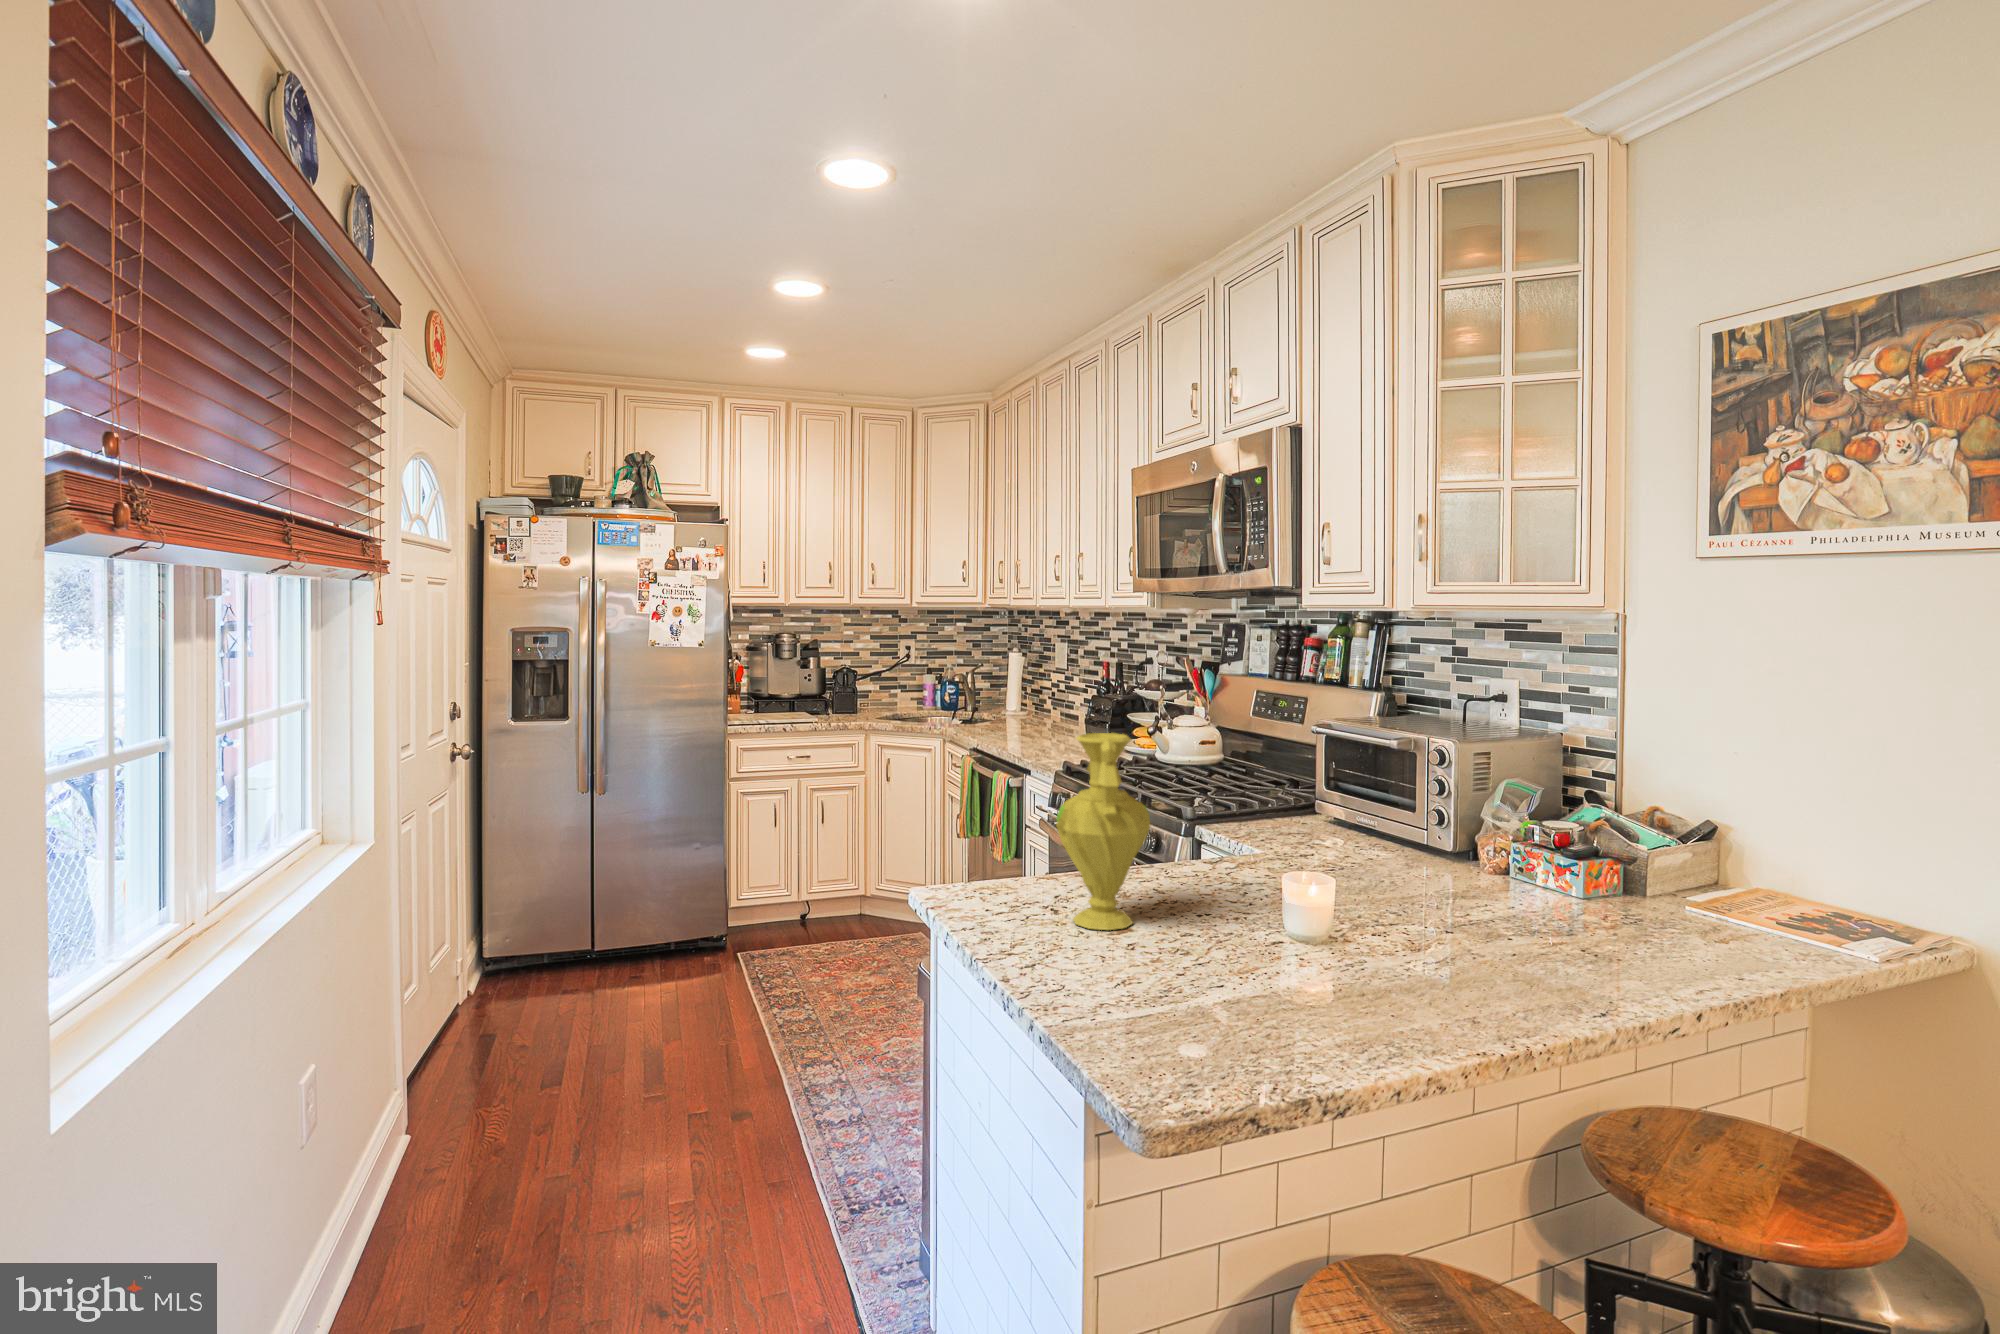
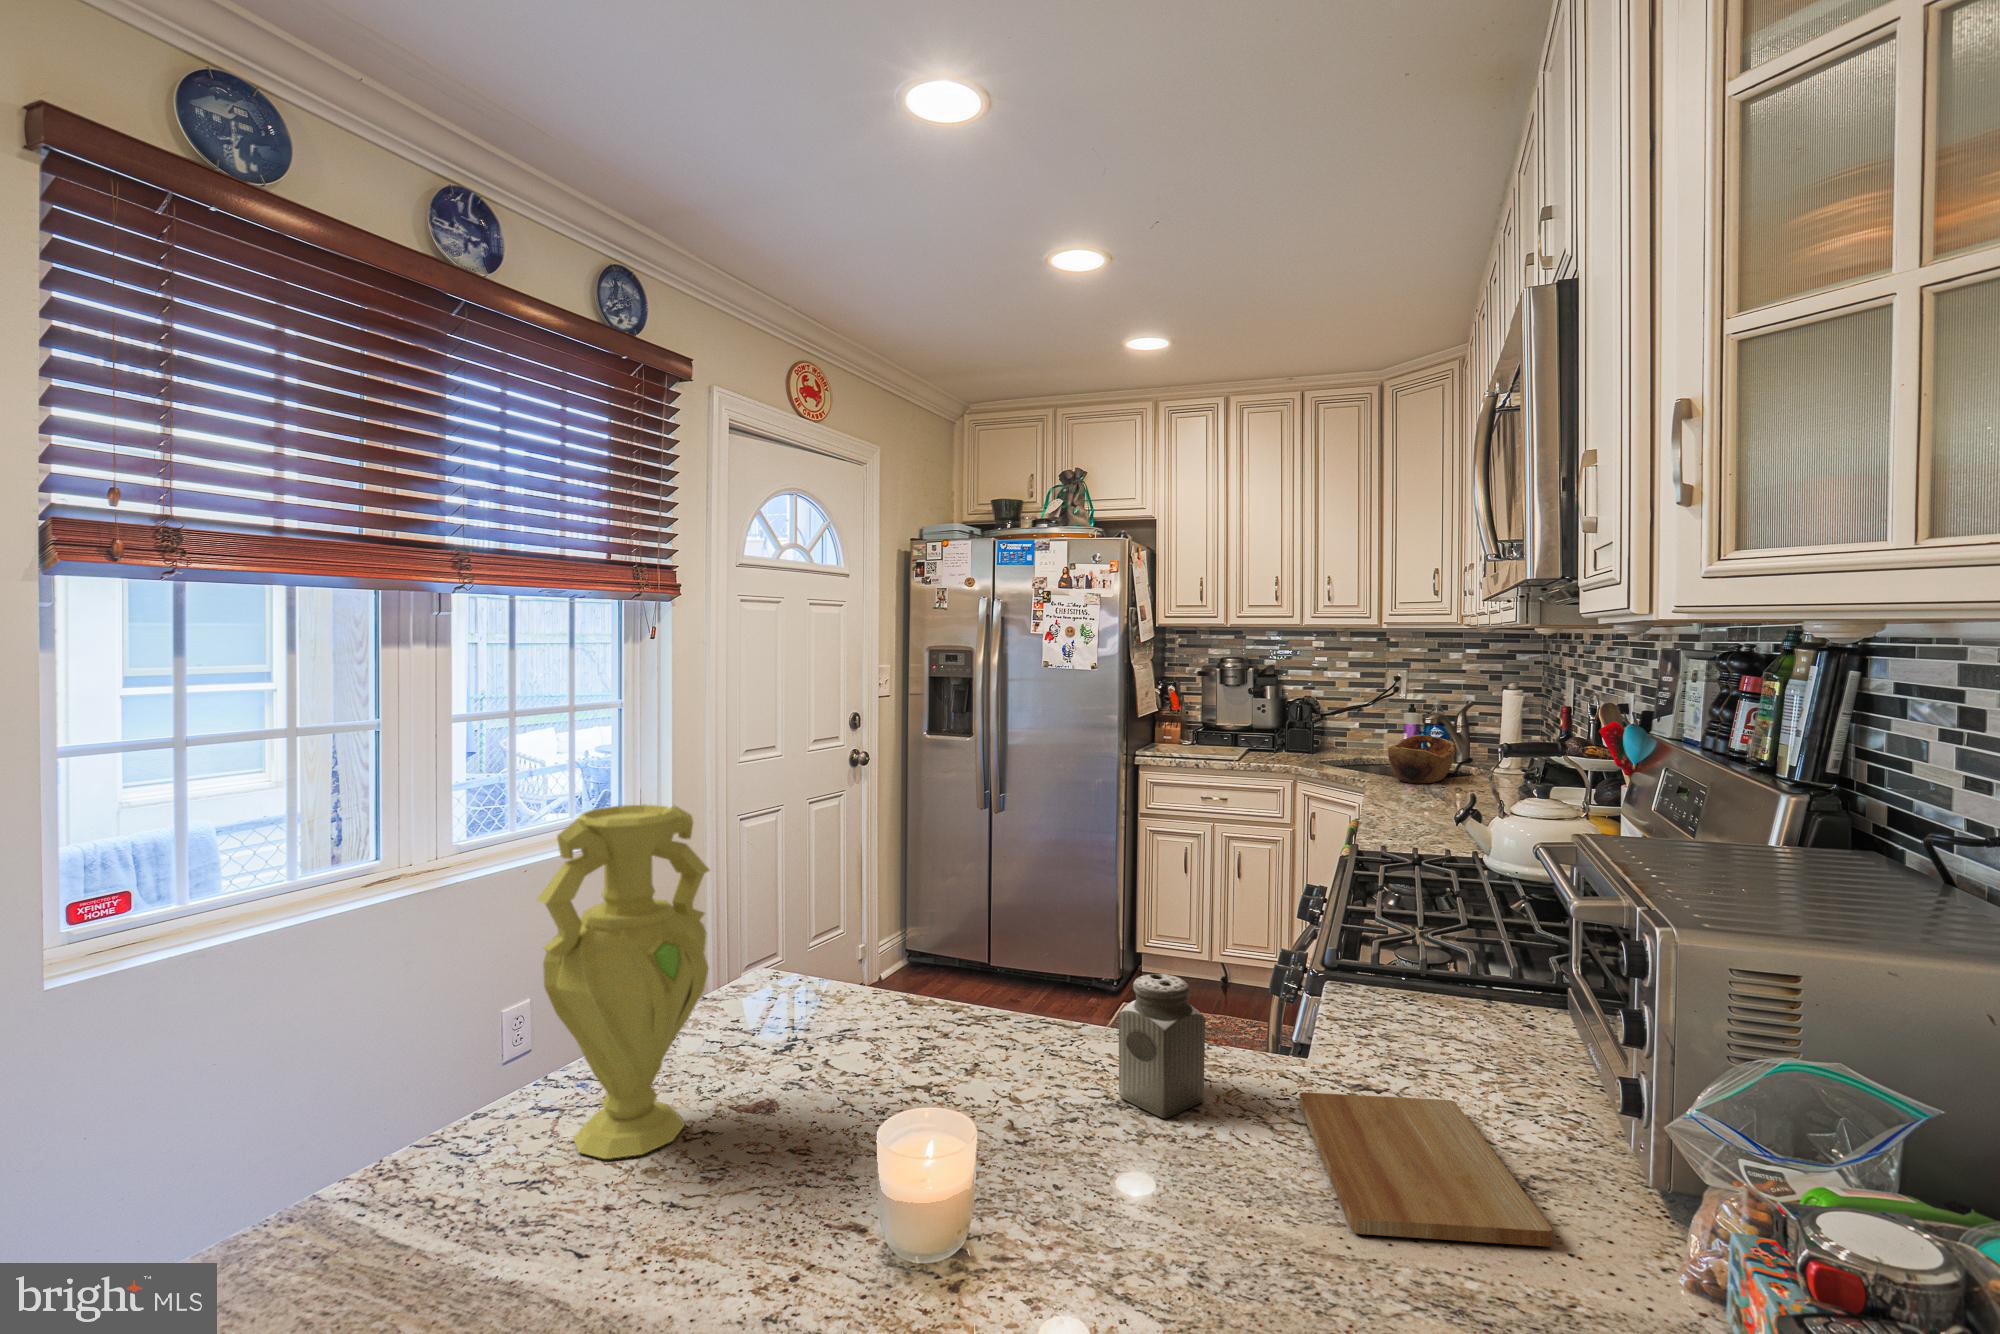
wooden bowl: none [946,691,990,727] -> present [1388,735,1455,783]
salt shaker: none [1230,801,1265,866] -> present [1119,974,1205,1118]
cutting board: none [1290,837,1424,872] -> present [1299,1092,1552,1247]

